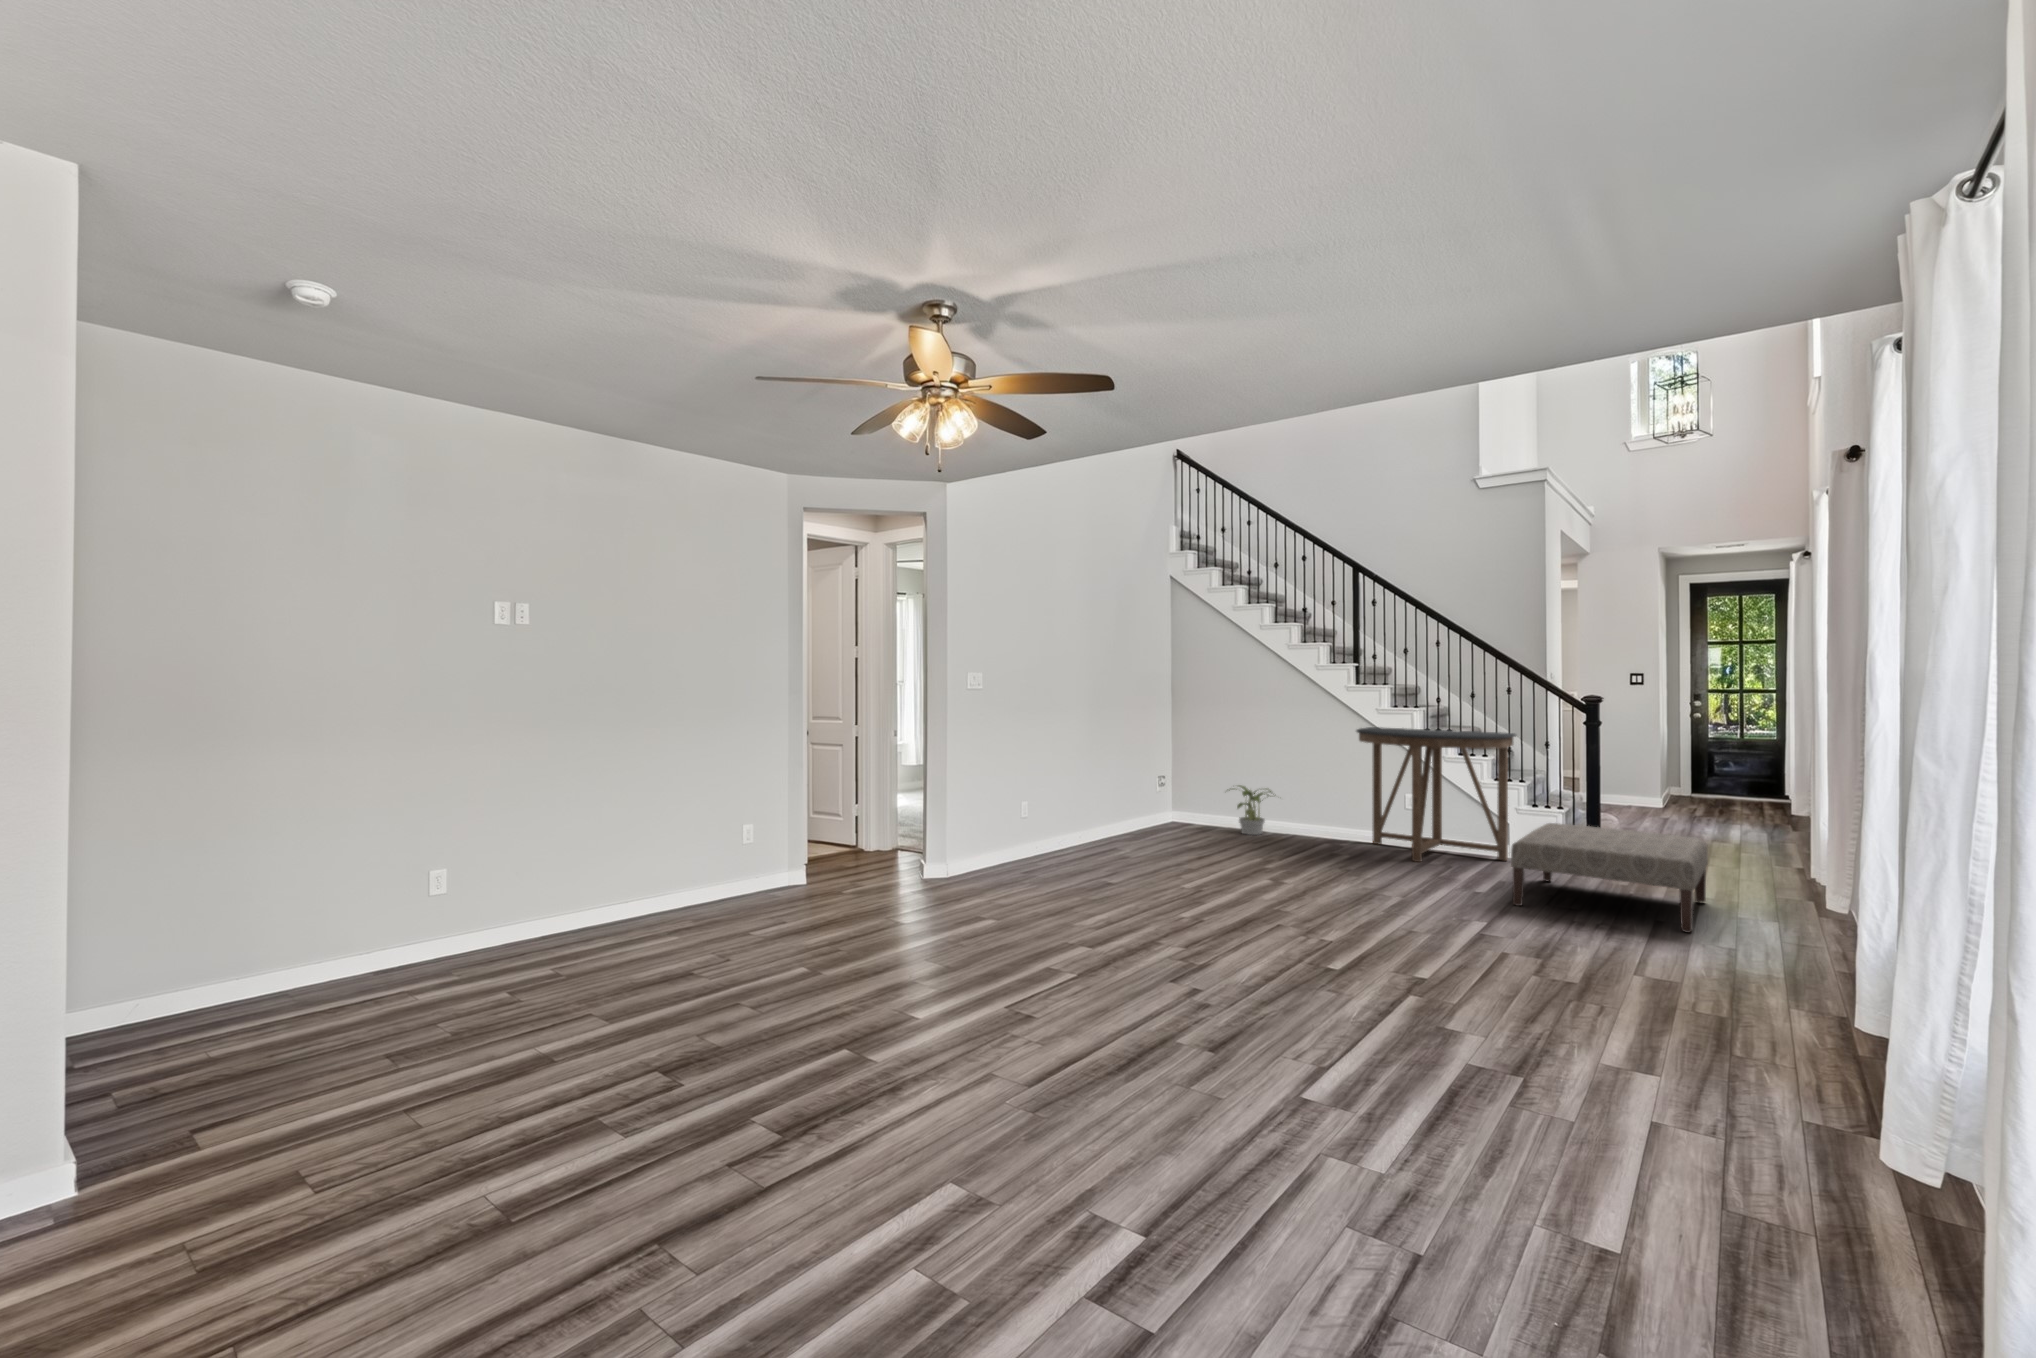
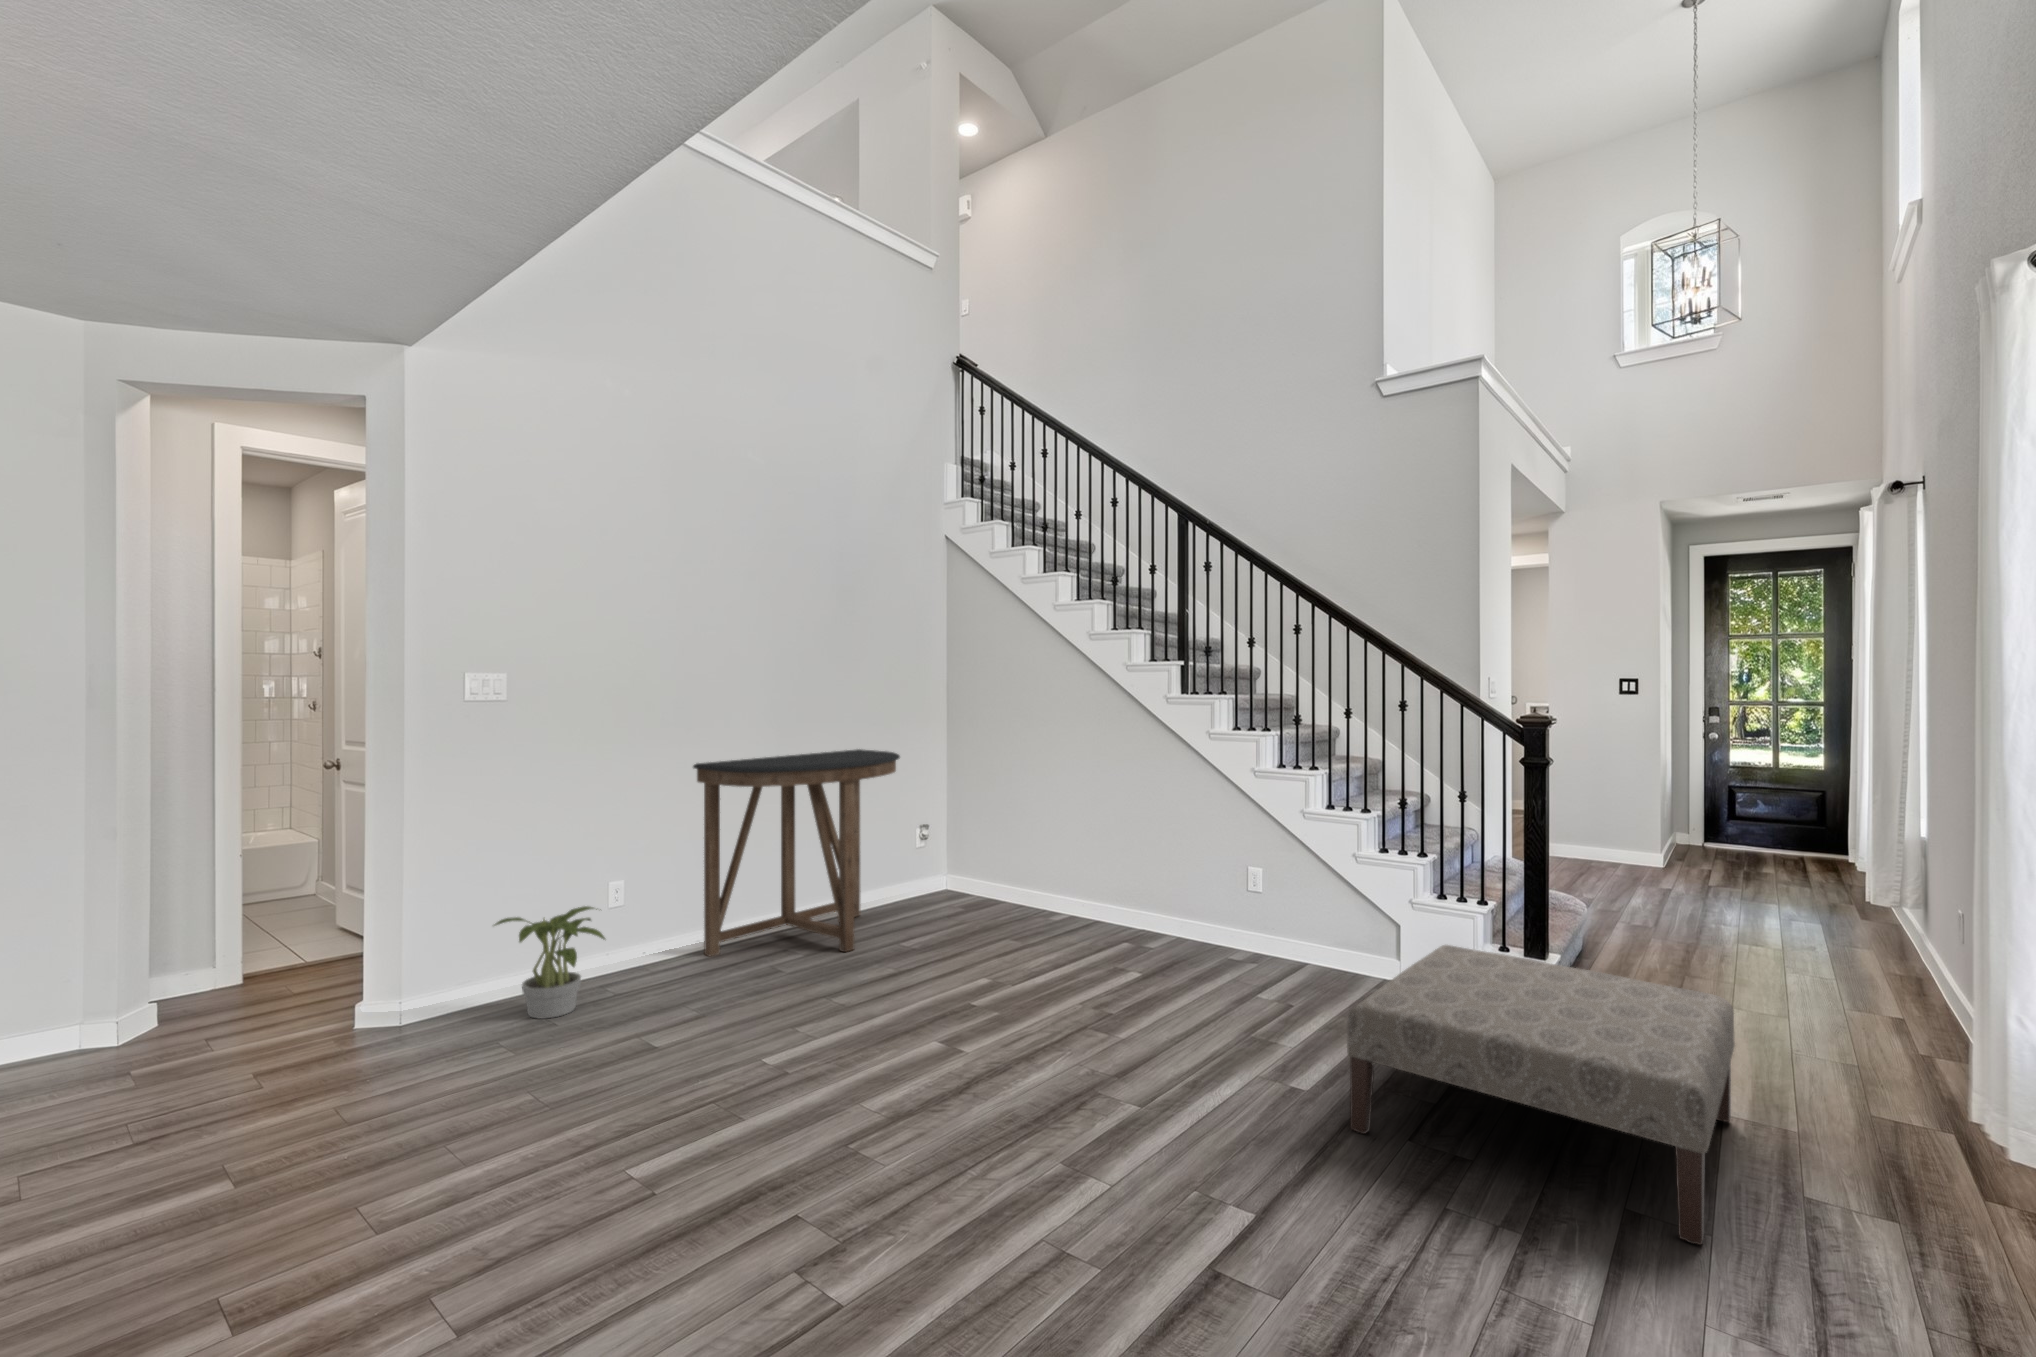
console table: present [1357,727,1516,862] -> present [693,749,900,956]
potted plant: present [1229,785,1271,835] -> present [494,906,605,1018]

